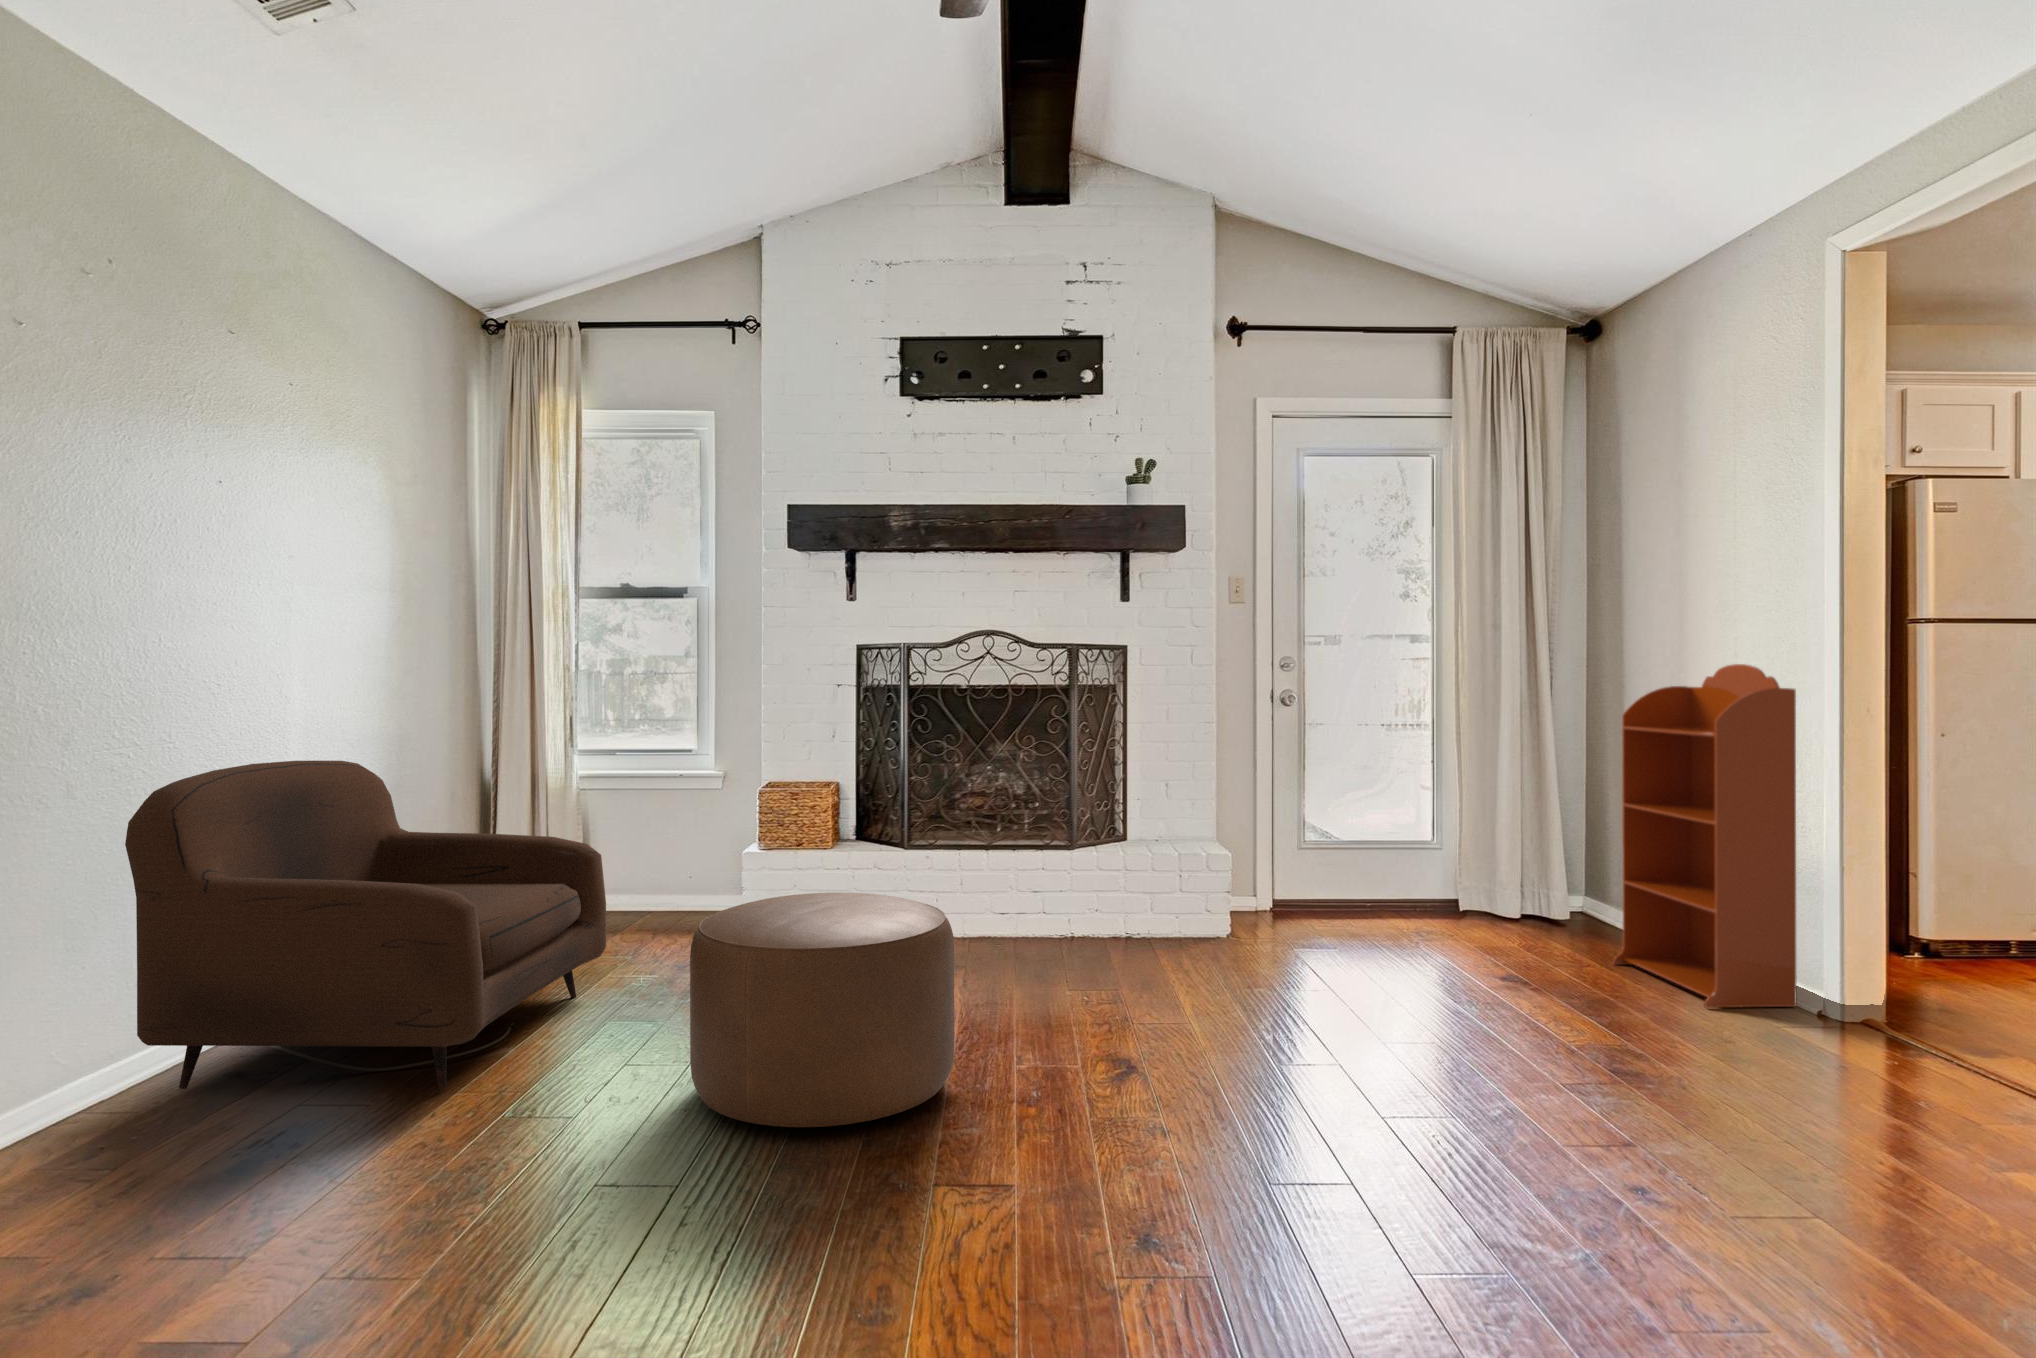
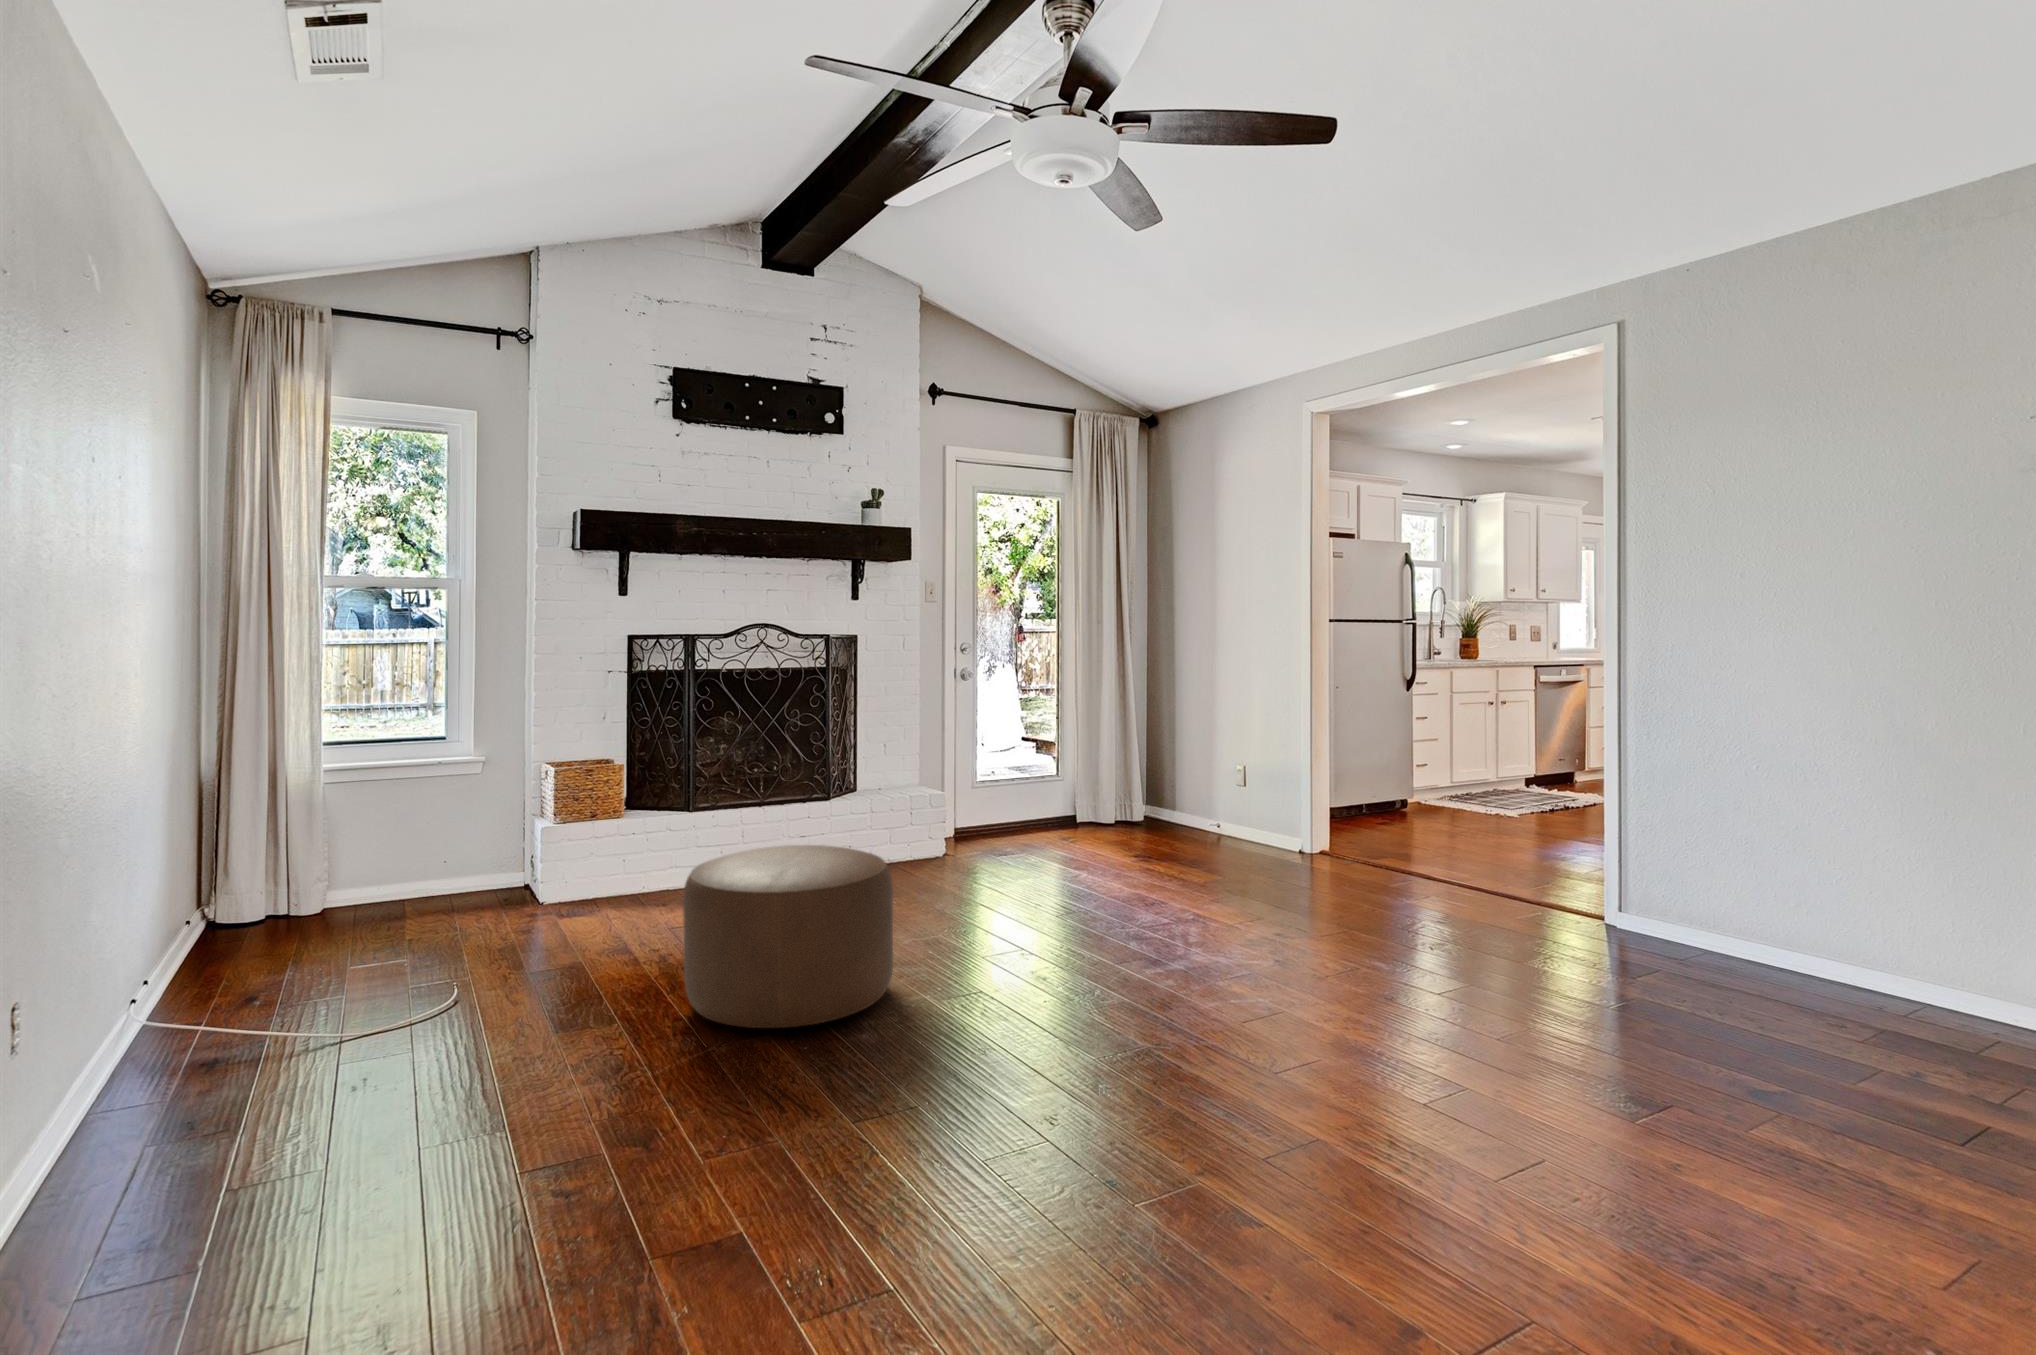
bookcase: present [1613,664,1796,1008] -> none [1189,653,1299,863]
armchair: present [125,761,606,1090] -> none [54,768,486,1120]

